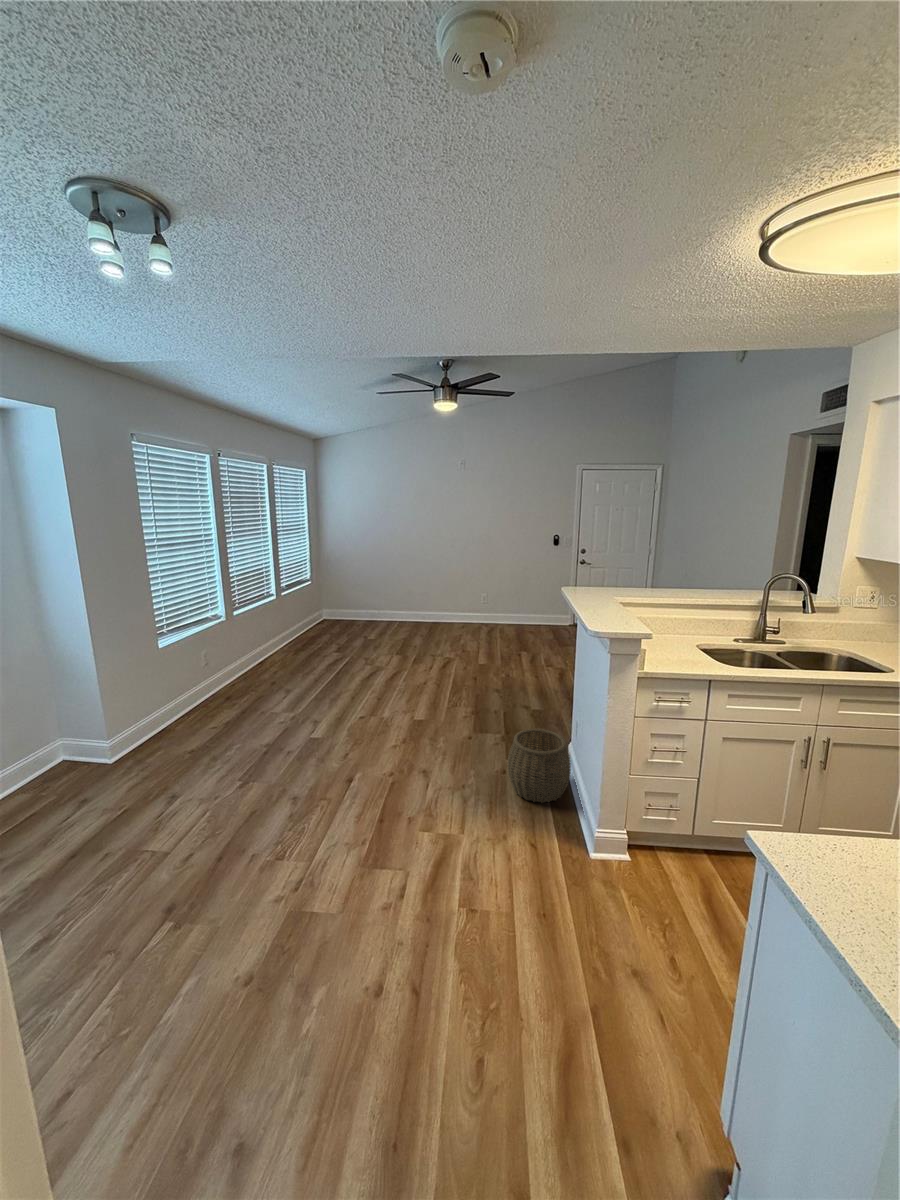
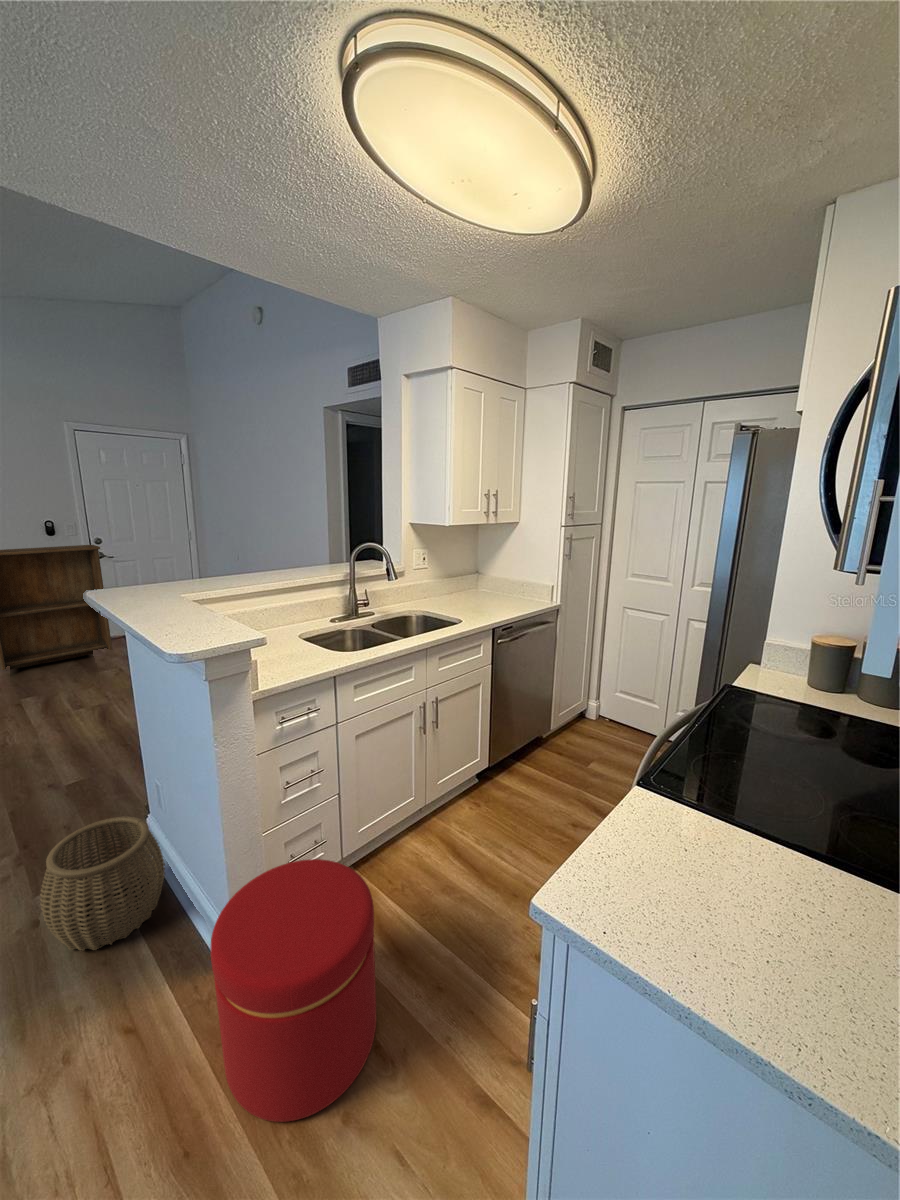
bookshelf: none [514,552,584,637] -> present [0,545,113,671]
ottoman: none [572,794,691,961] -> present [211,859,376,1122]

